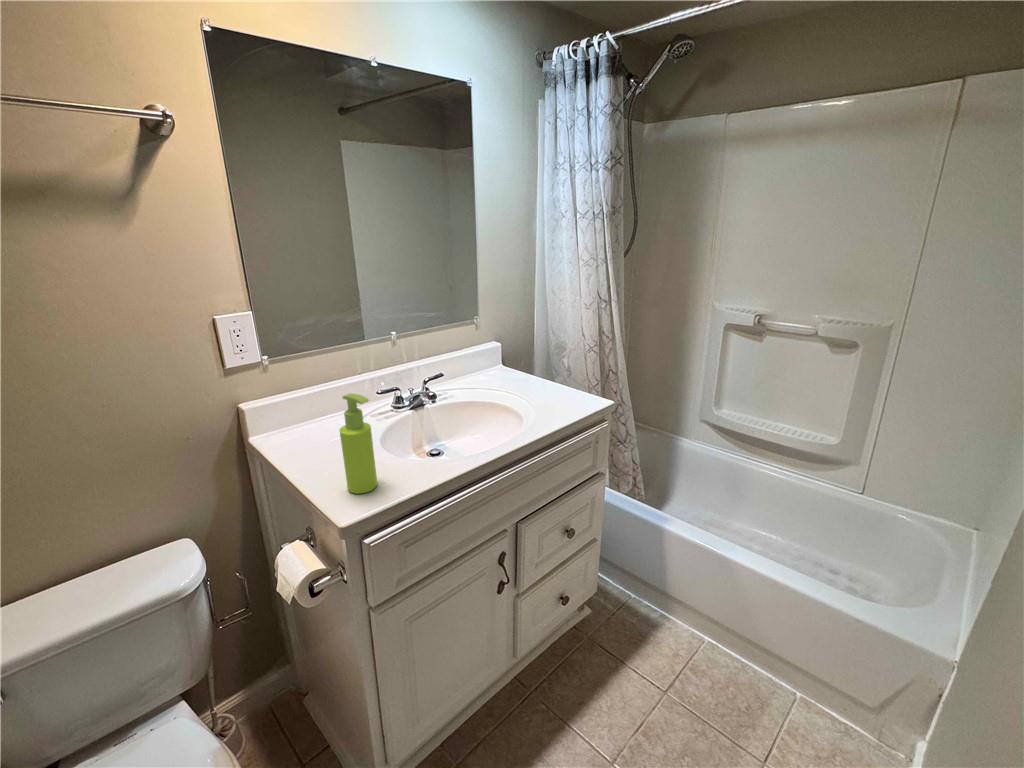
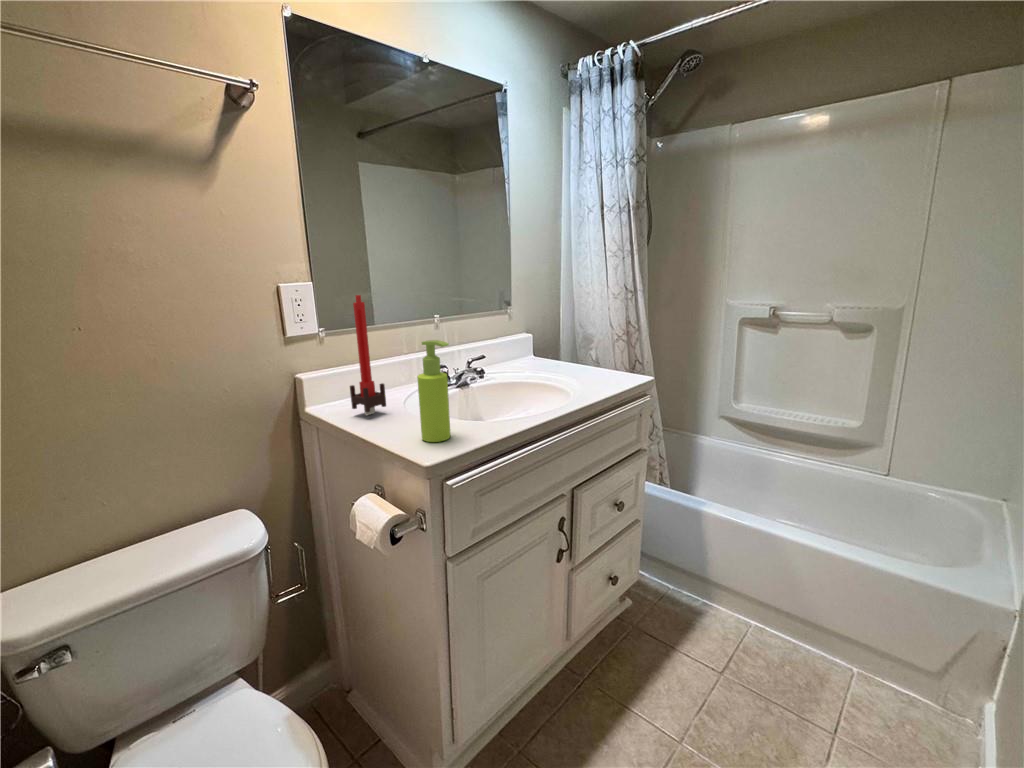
candle: none [285,334,326,451] -> present [350,295,386,415]

